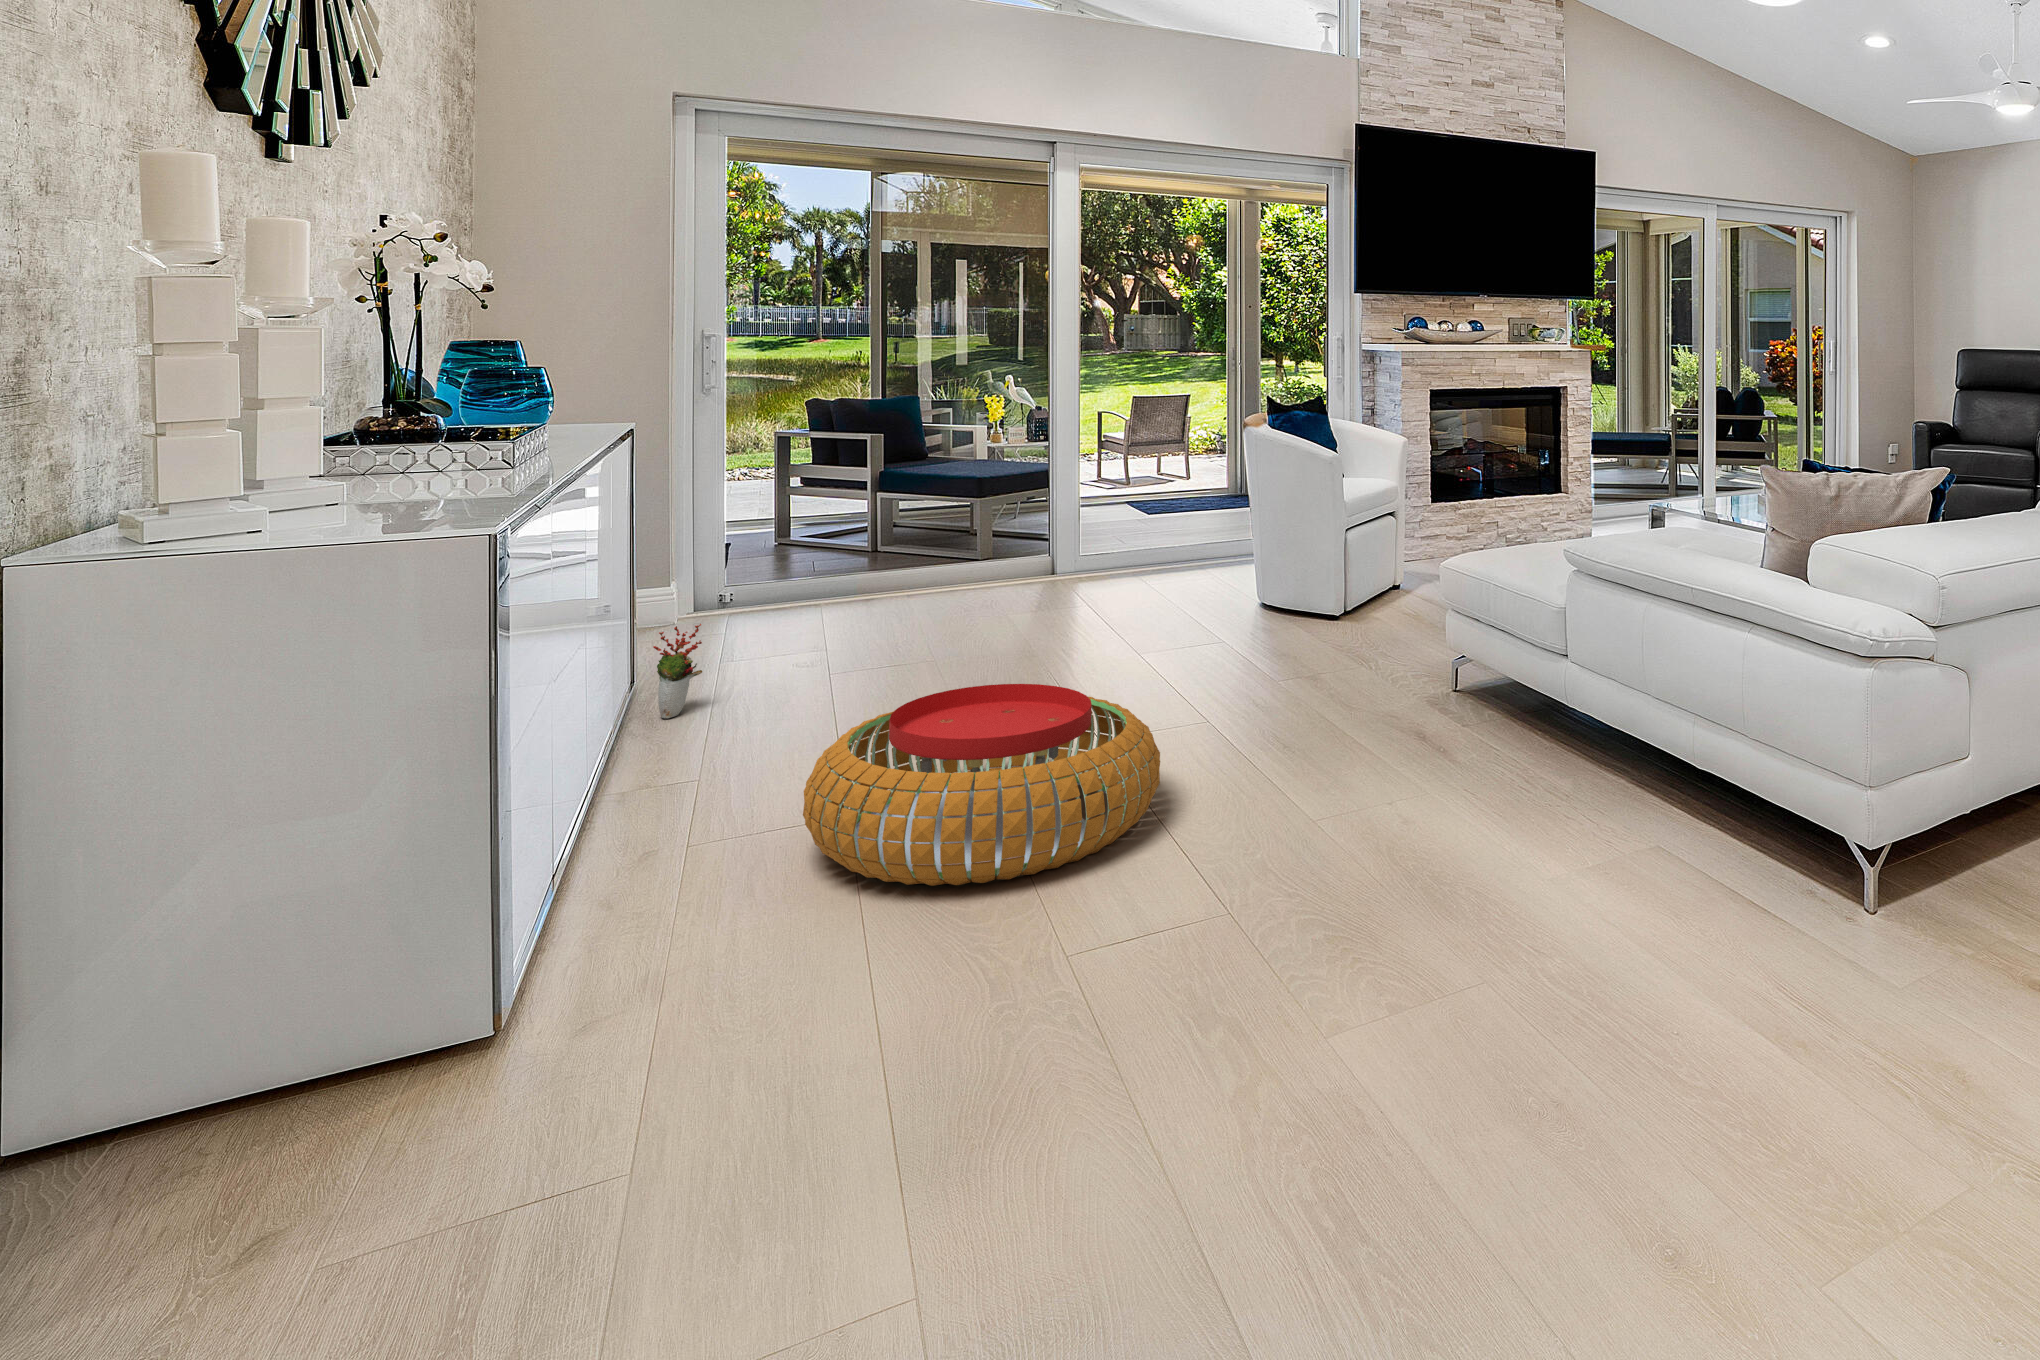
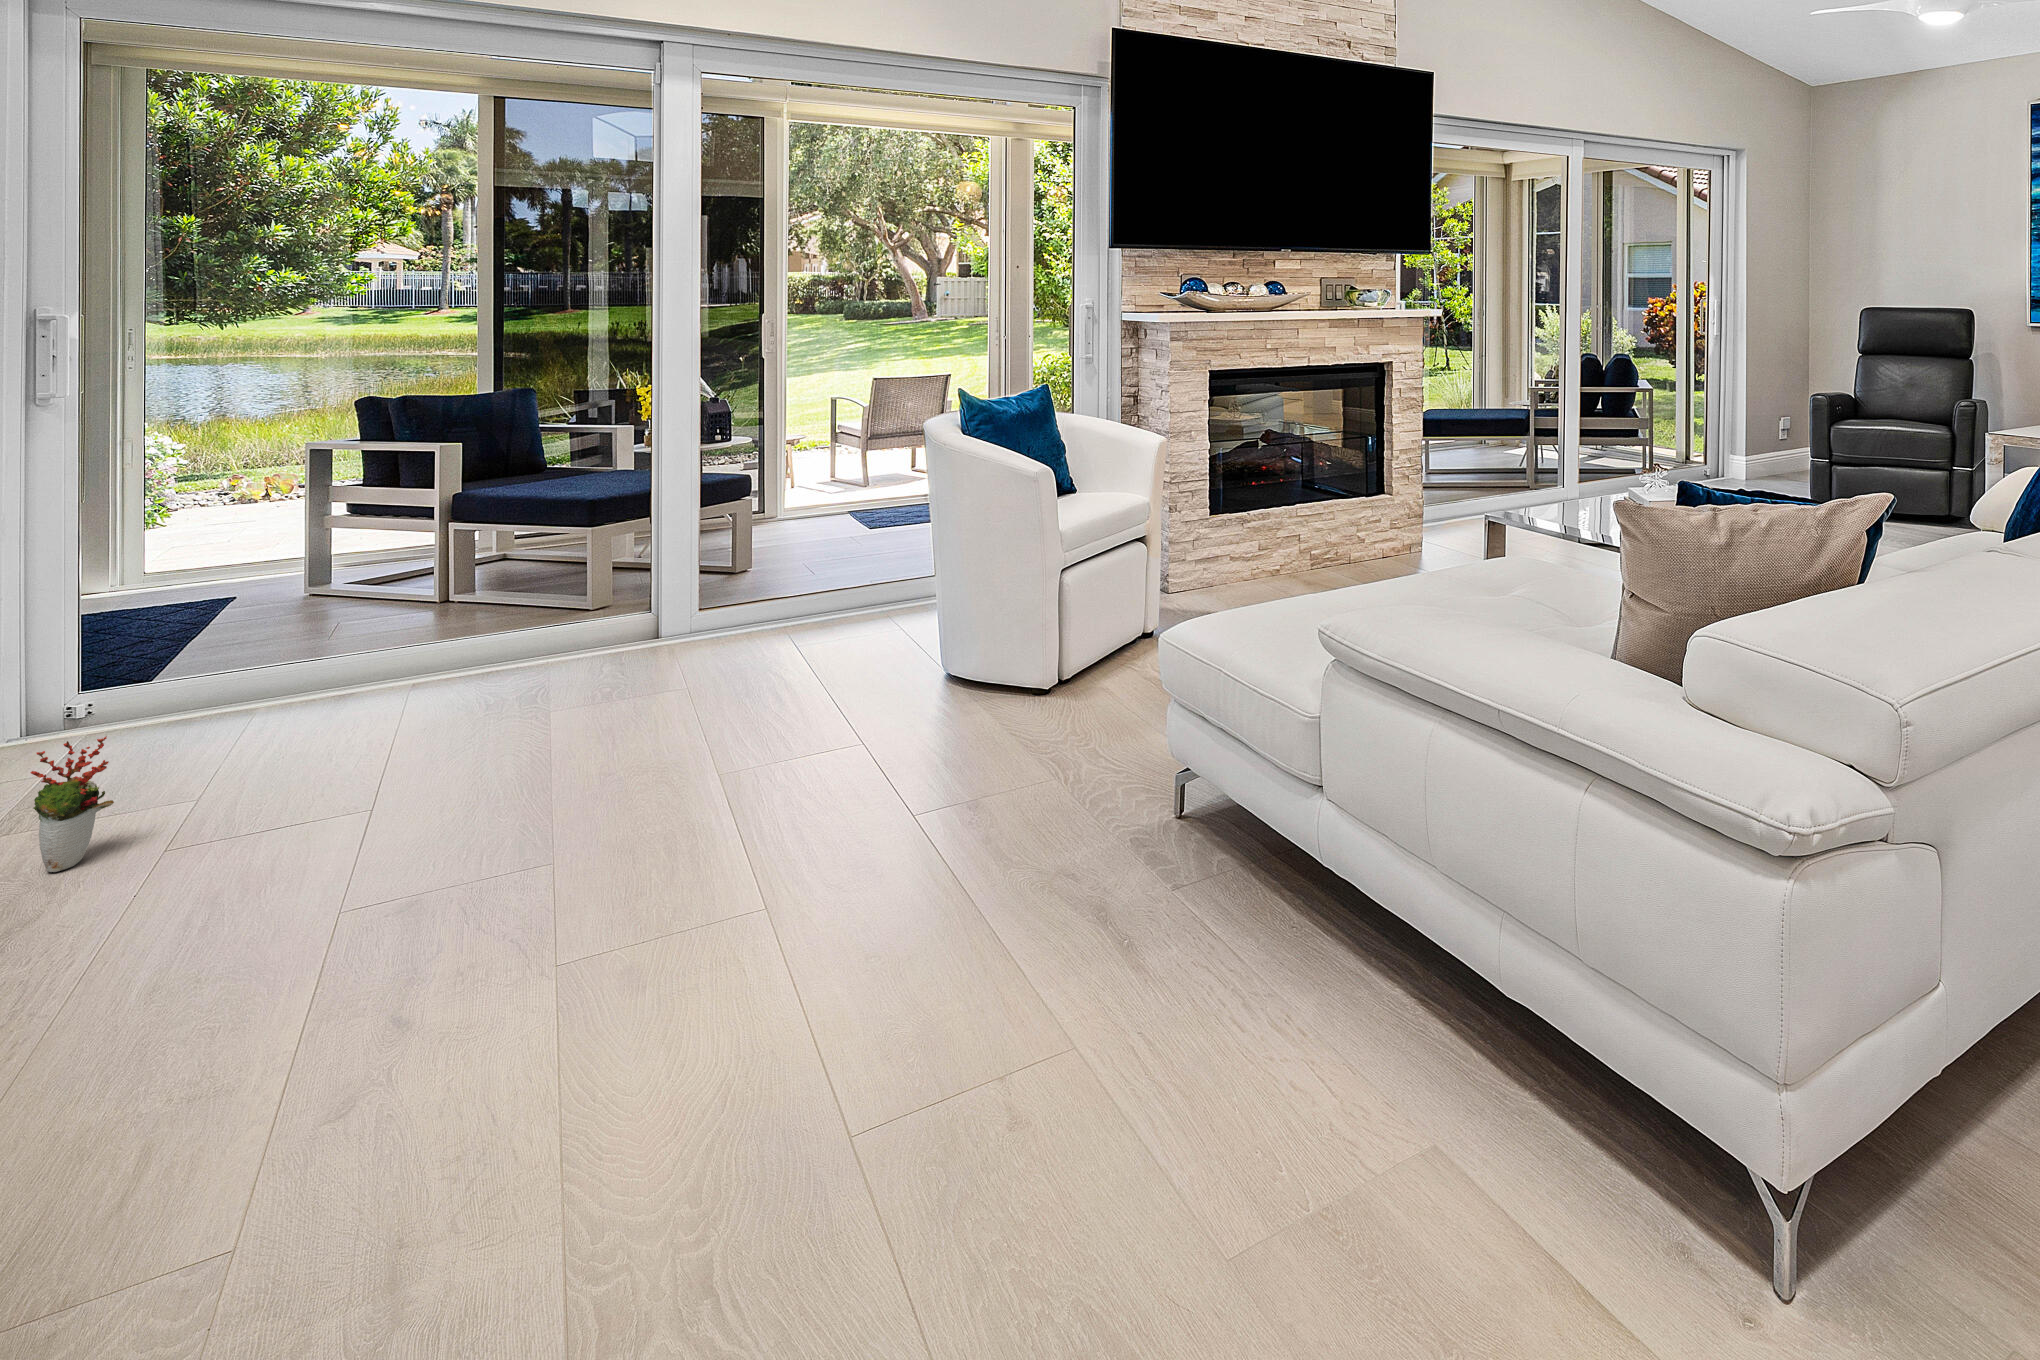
pouf: present [803,684,1160,886] -> none [135,827,729,1162]

